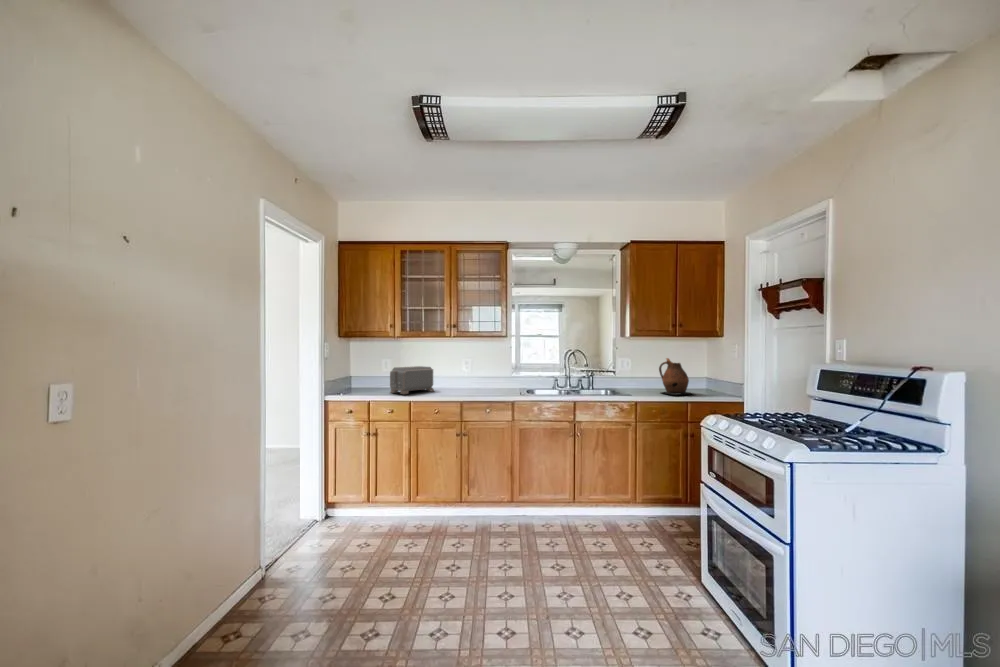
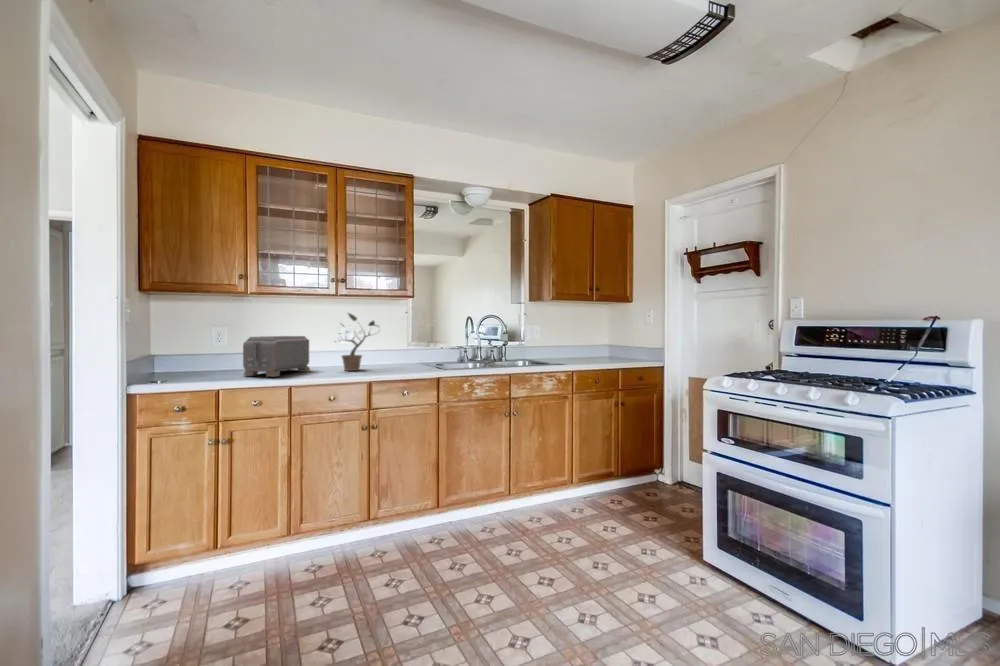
potted plant: none [444,349,482,392] -> present [342,313,378,371]
ceramic pitcher: present [659,358,694,395] -> none [578,325,615,364]

